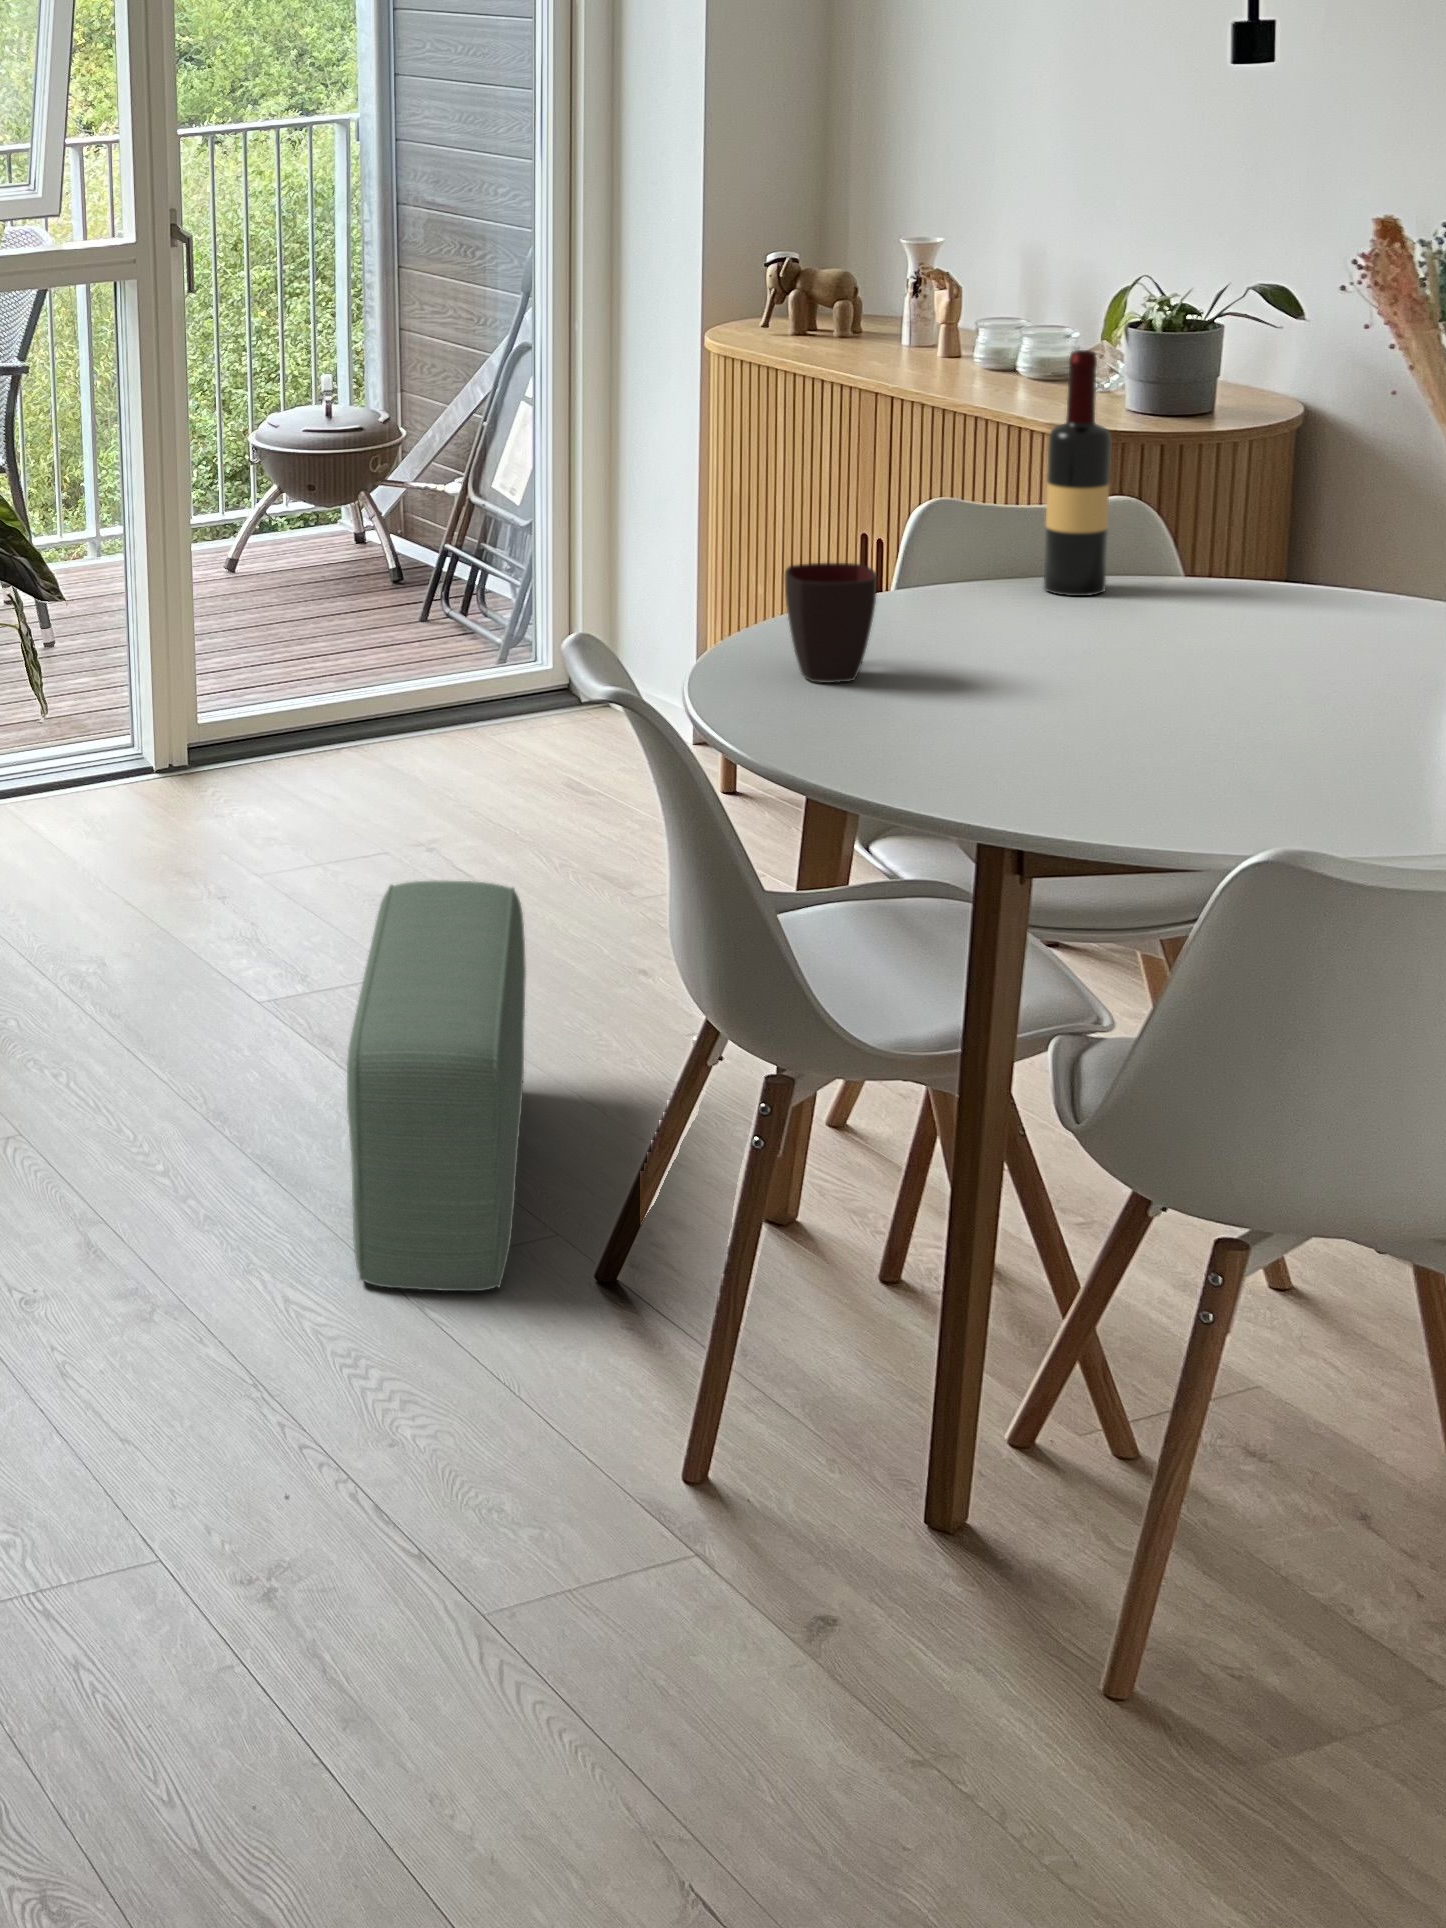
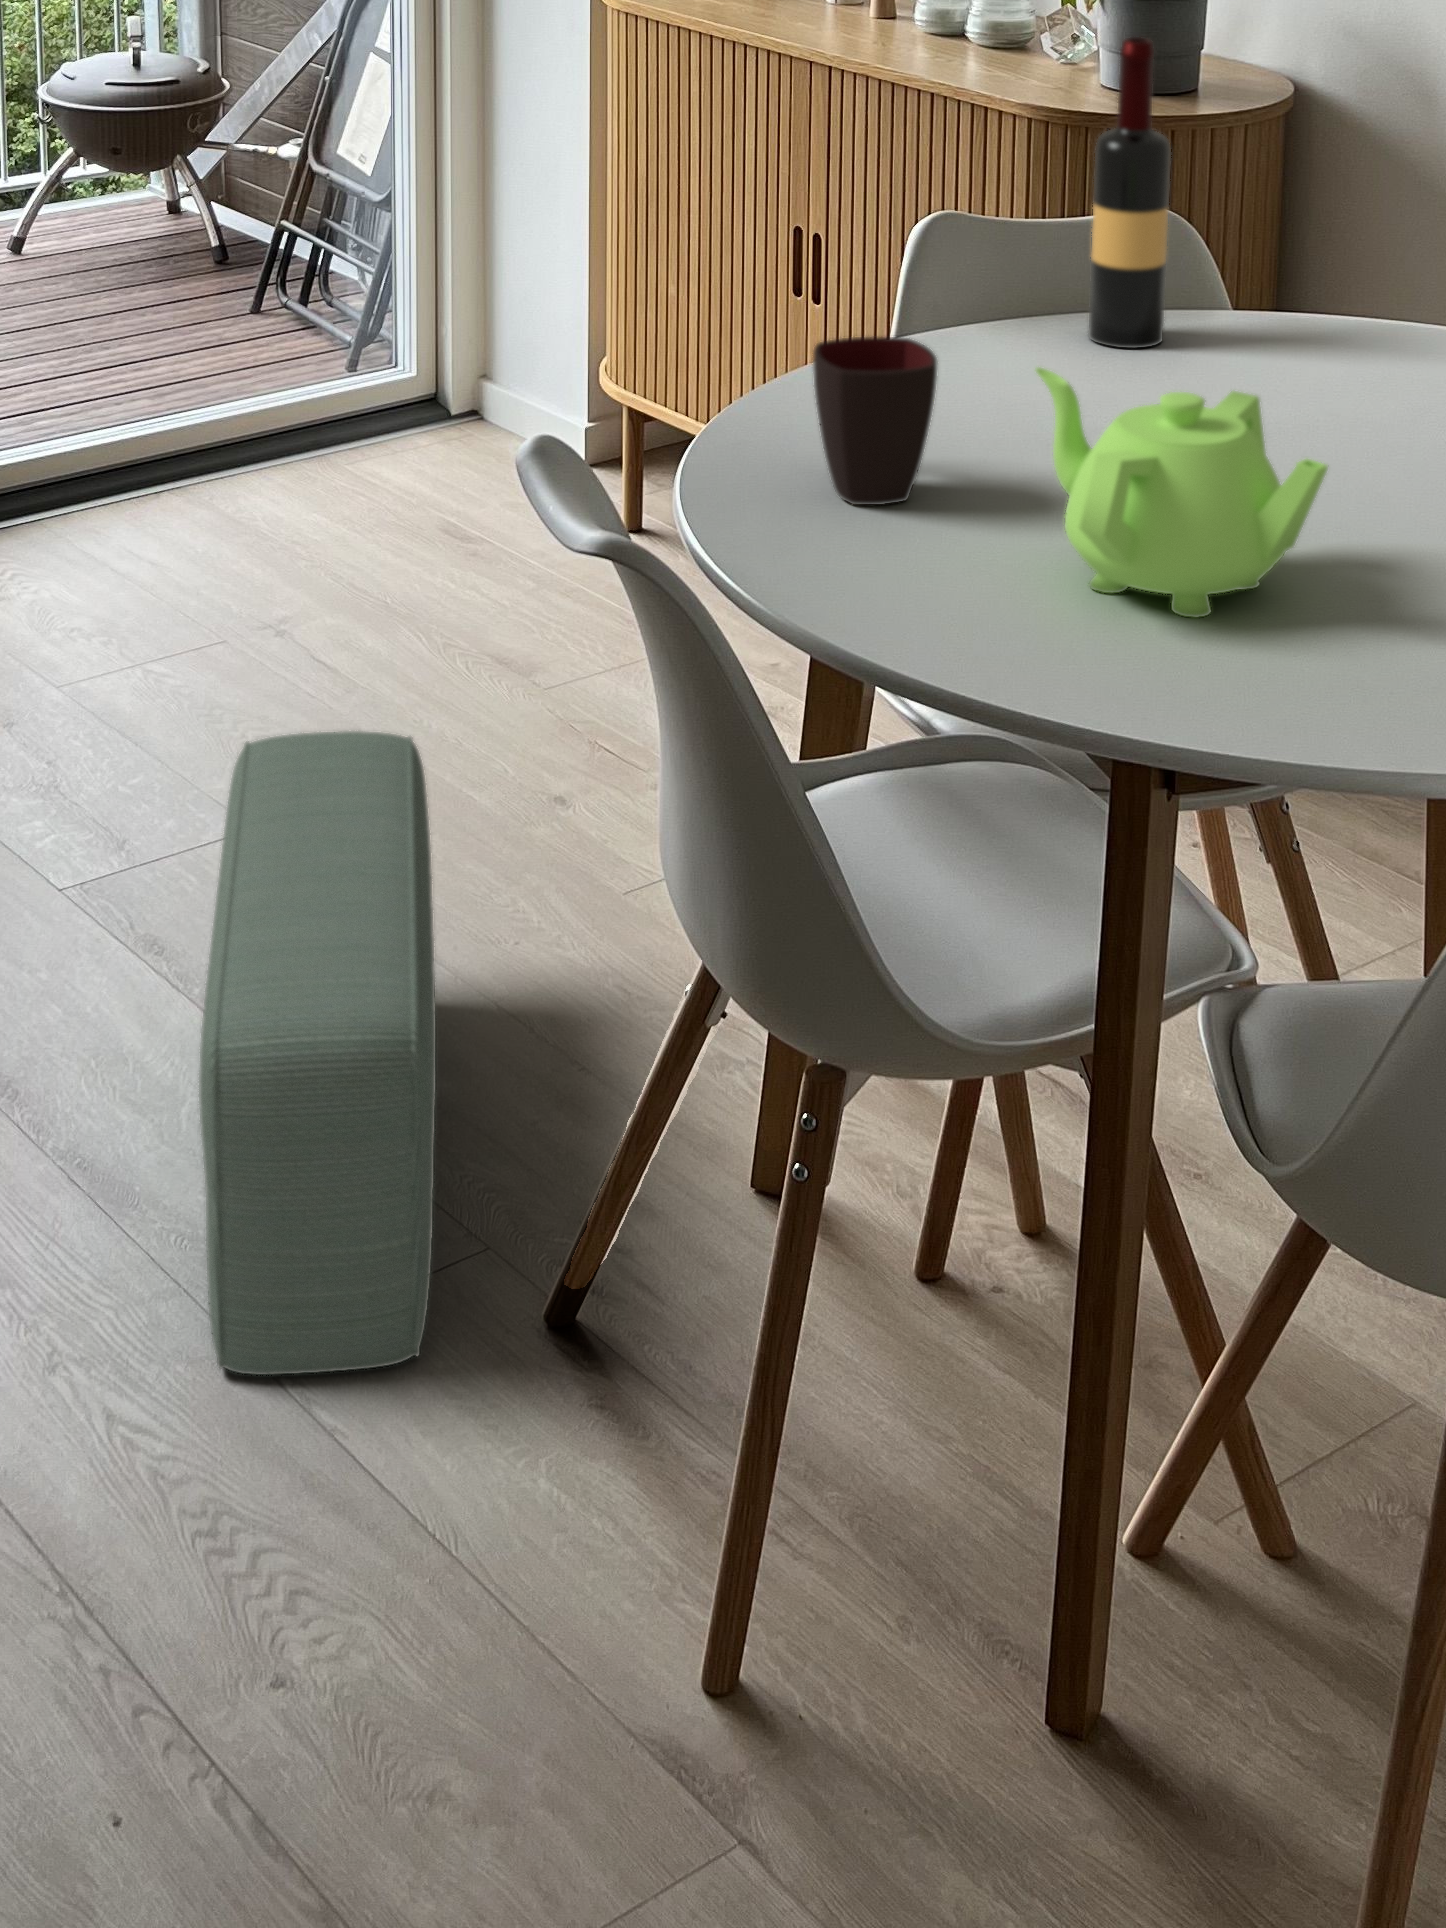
teapot: none [940,576,1148,751] -> present [1036,368,1328,618]

